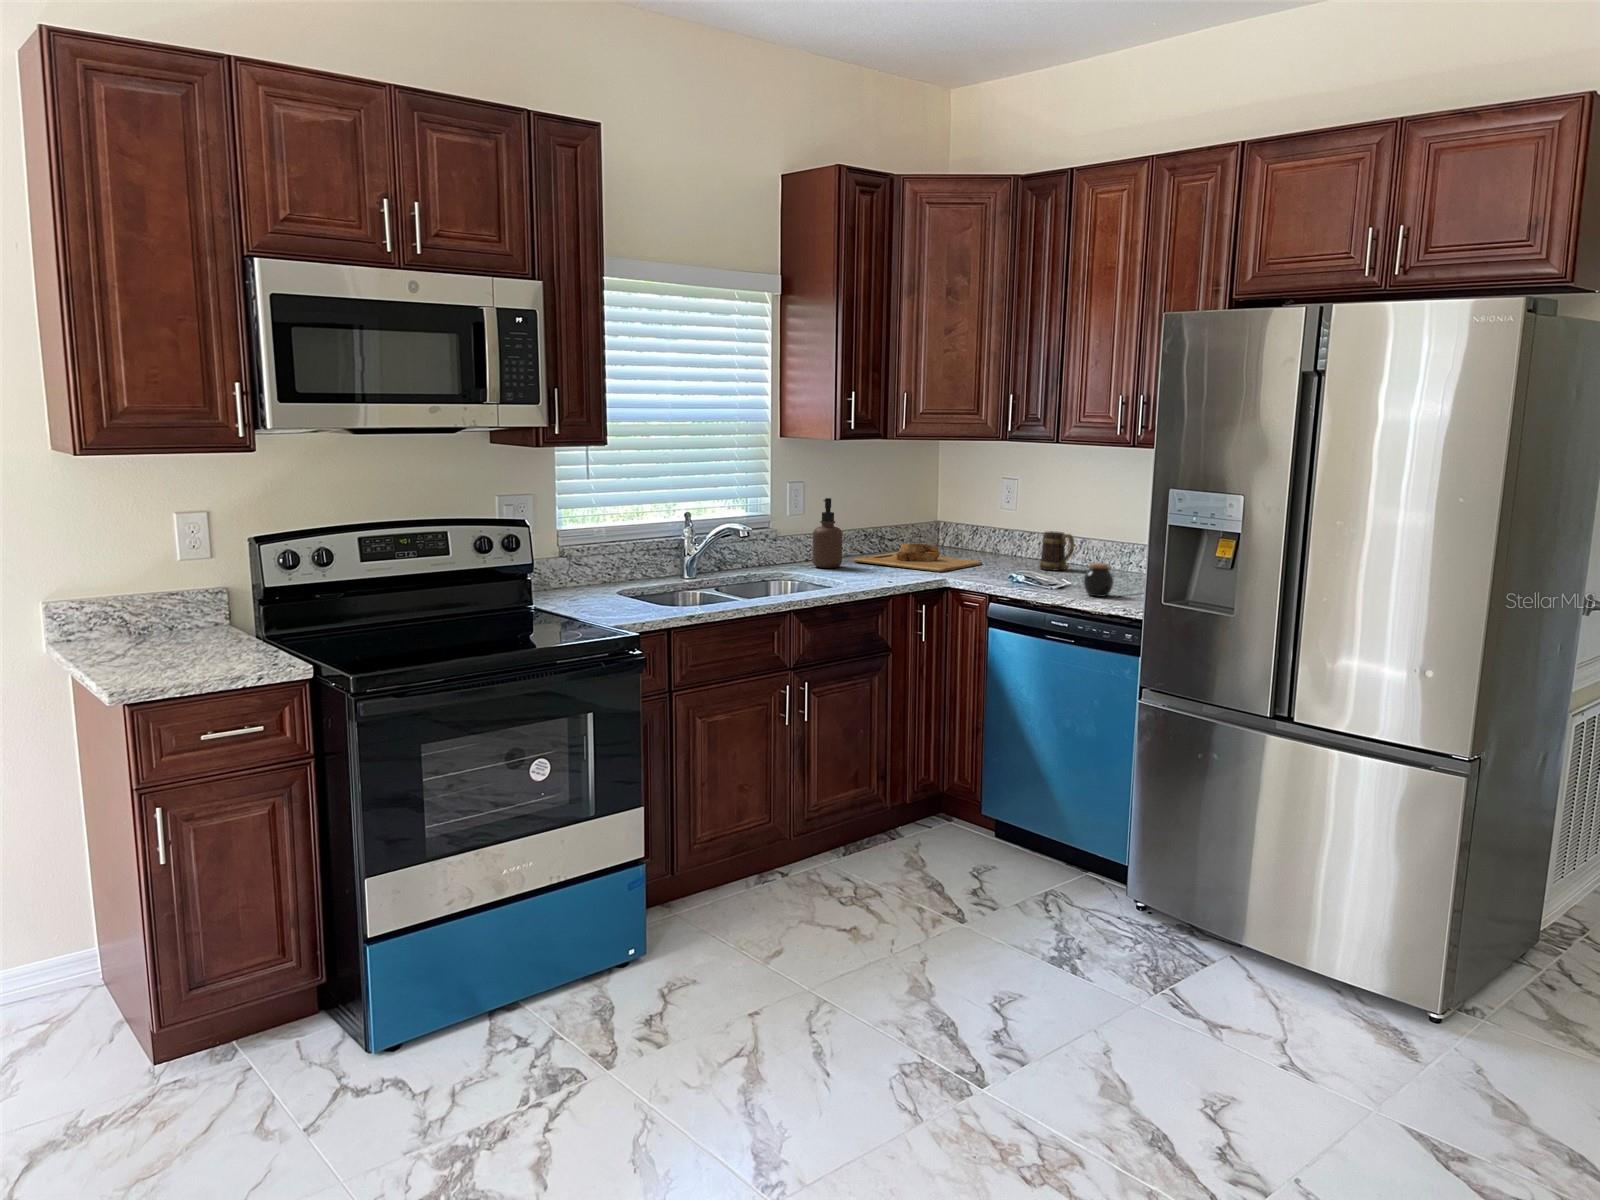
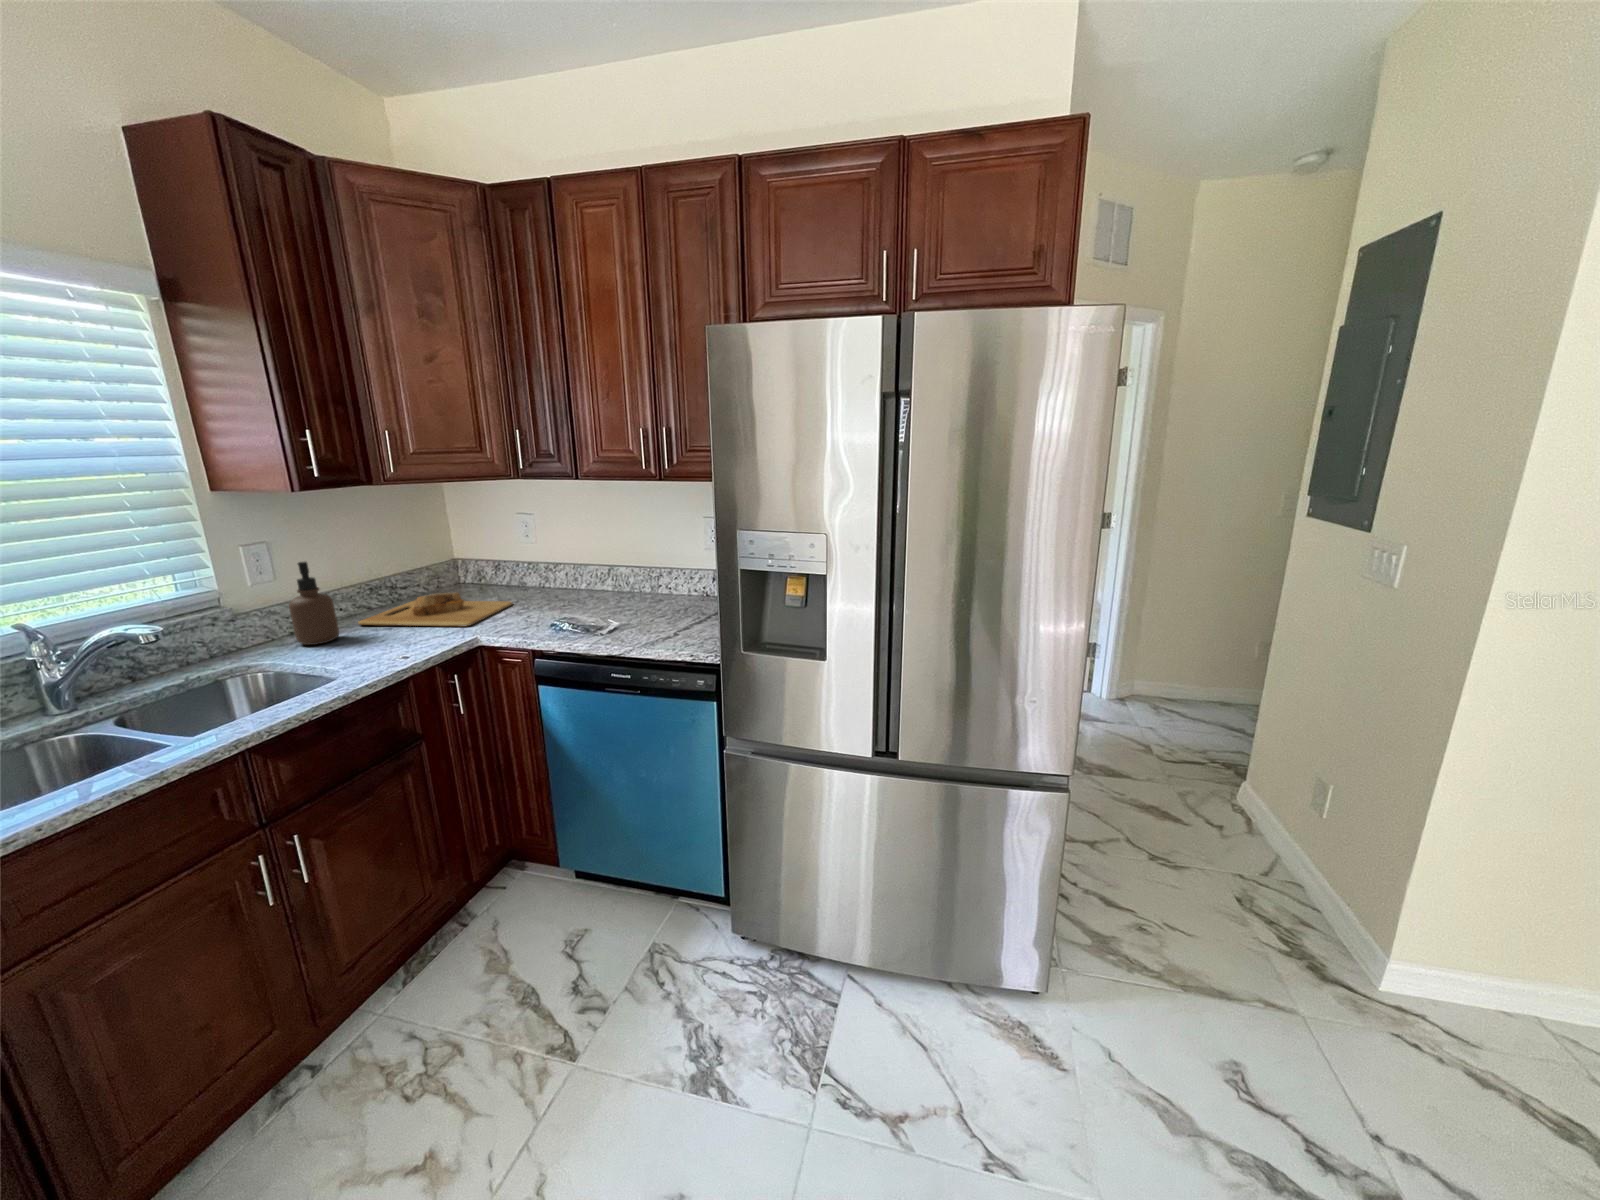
mug: present [1040,531,1074,570] -> none [572,564,606,603]
jar: present [1083,563,1114,597] -> none [637,604,668,641]

